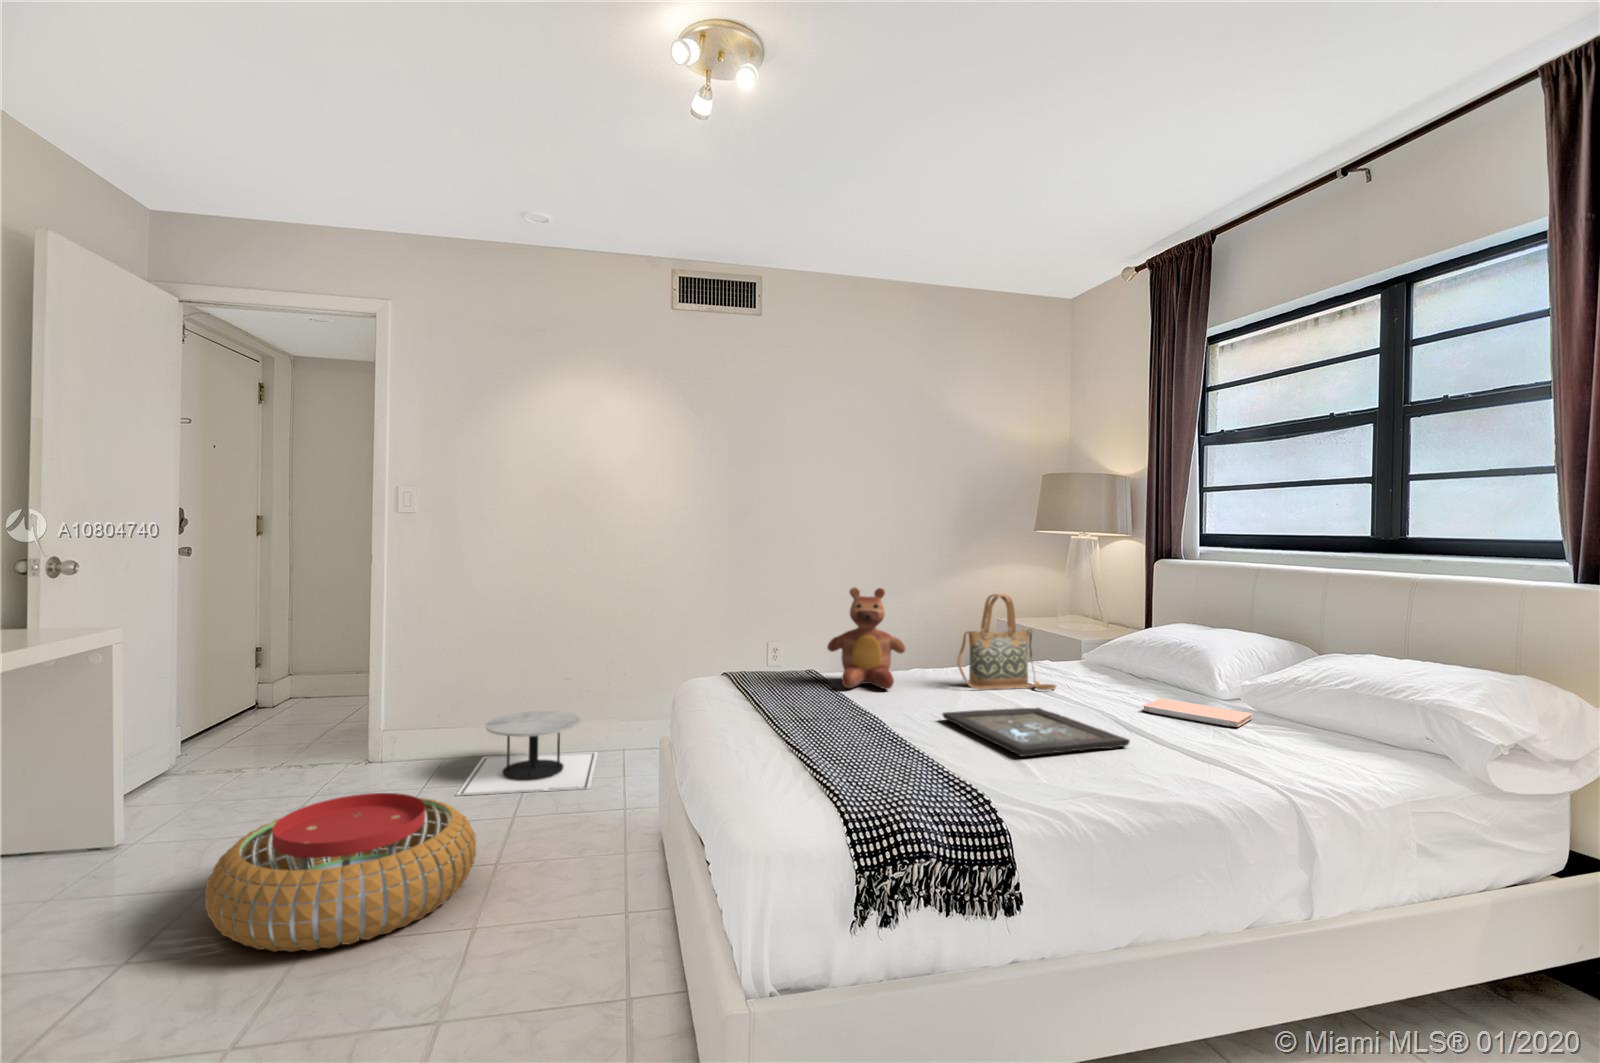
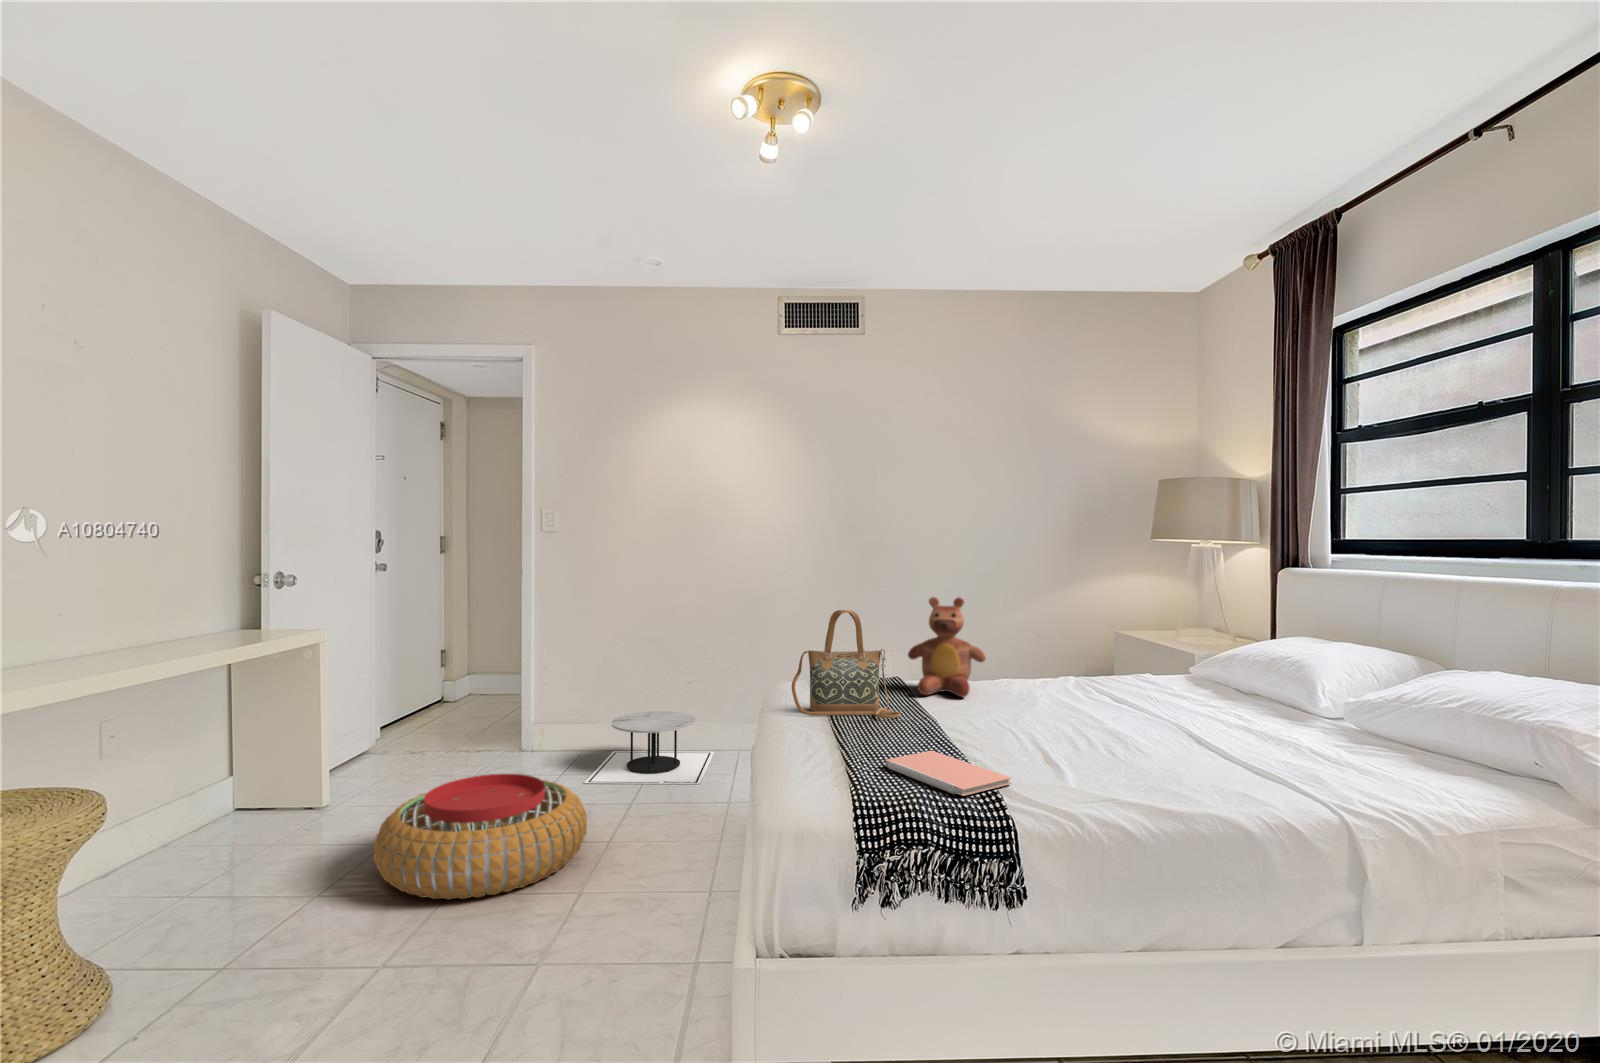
handbag: present [958,594,1056,690] -> present [792,610,901,718]
notebook: present [1143,698,1253,727] -> present [885,751,1012,796]
tray: present [943,708,1130,757] -> none [1003,719,1187,763]

